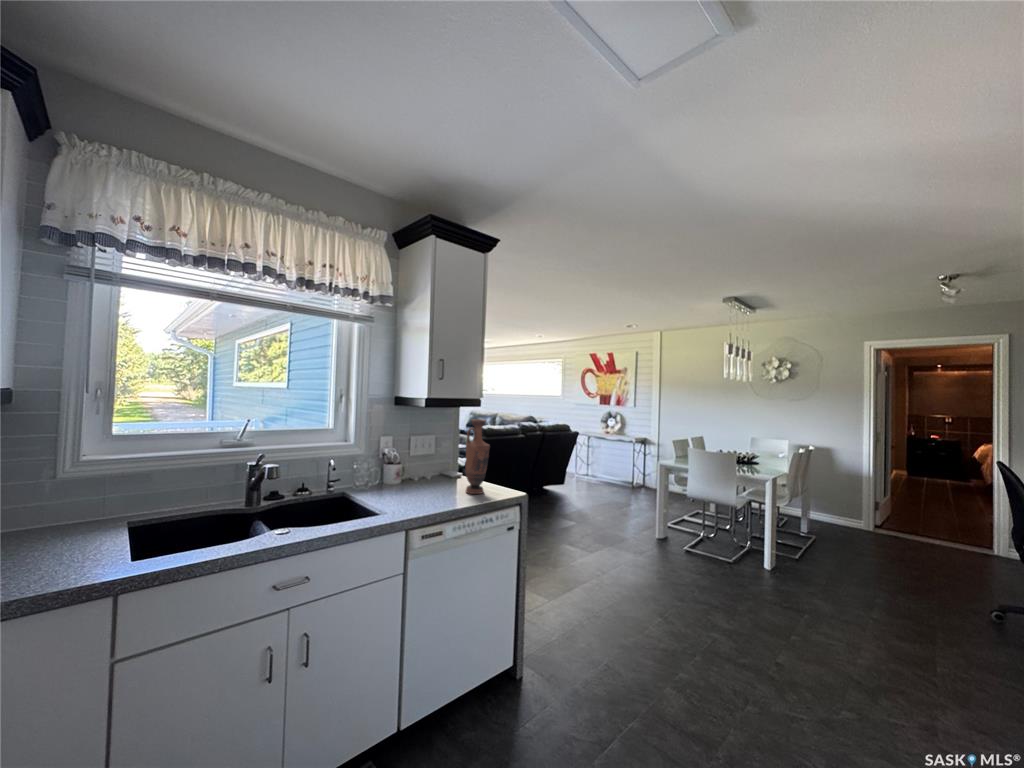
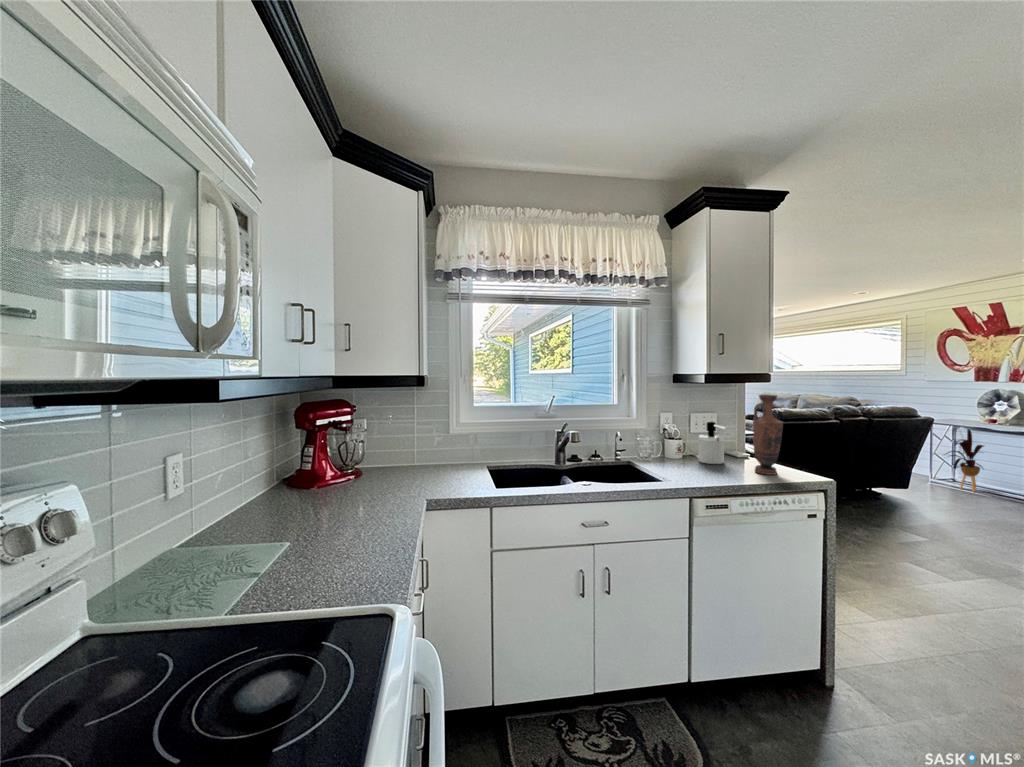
house plant: none [582,439,604,483] -> present [948,429,984,492]
soap dispenser: none [417,445,445,488] -> present [698,422,728,464]

